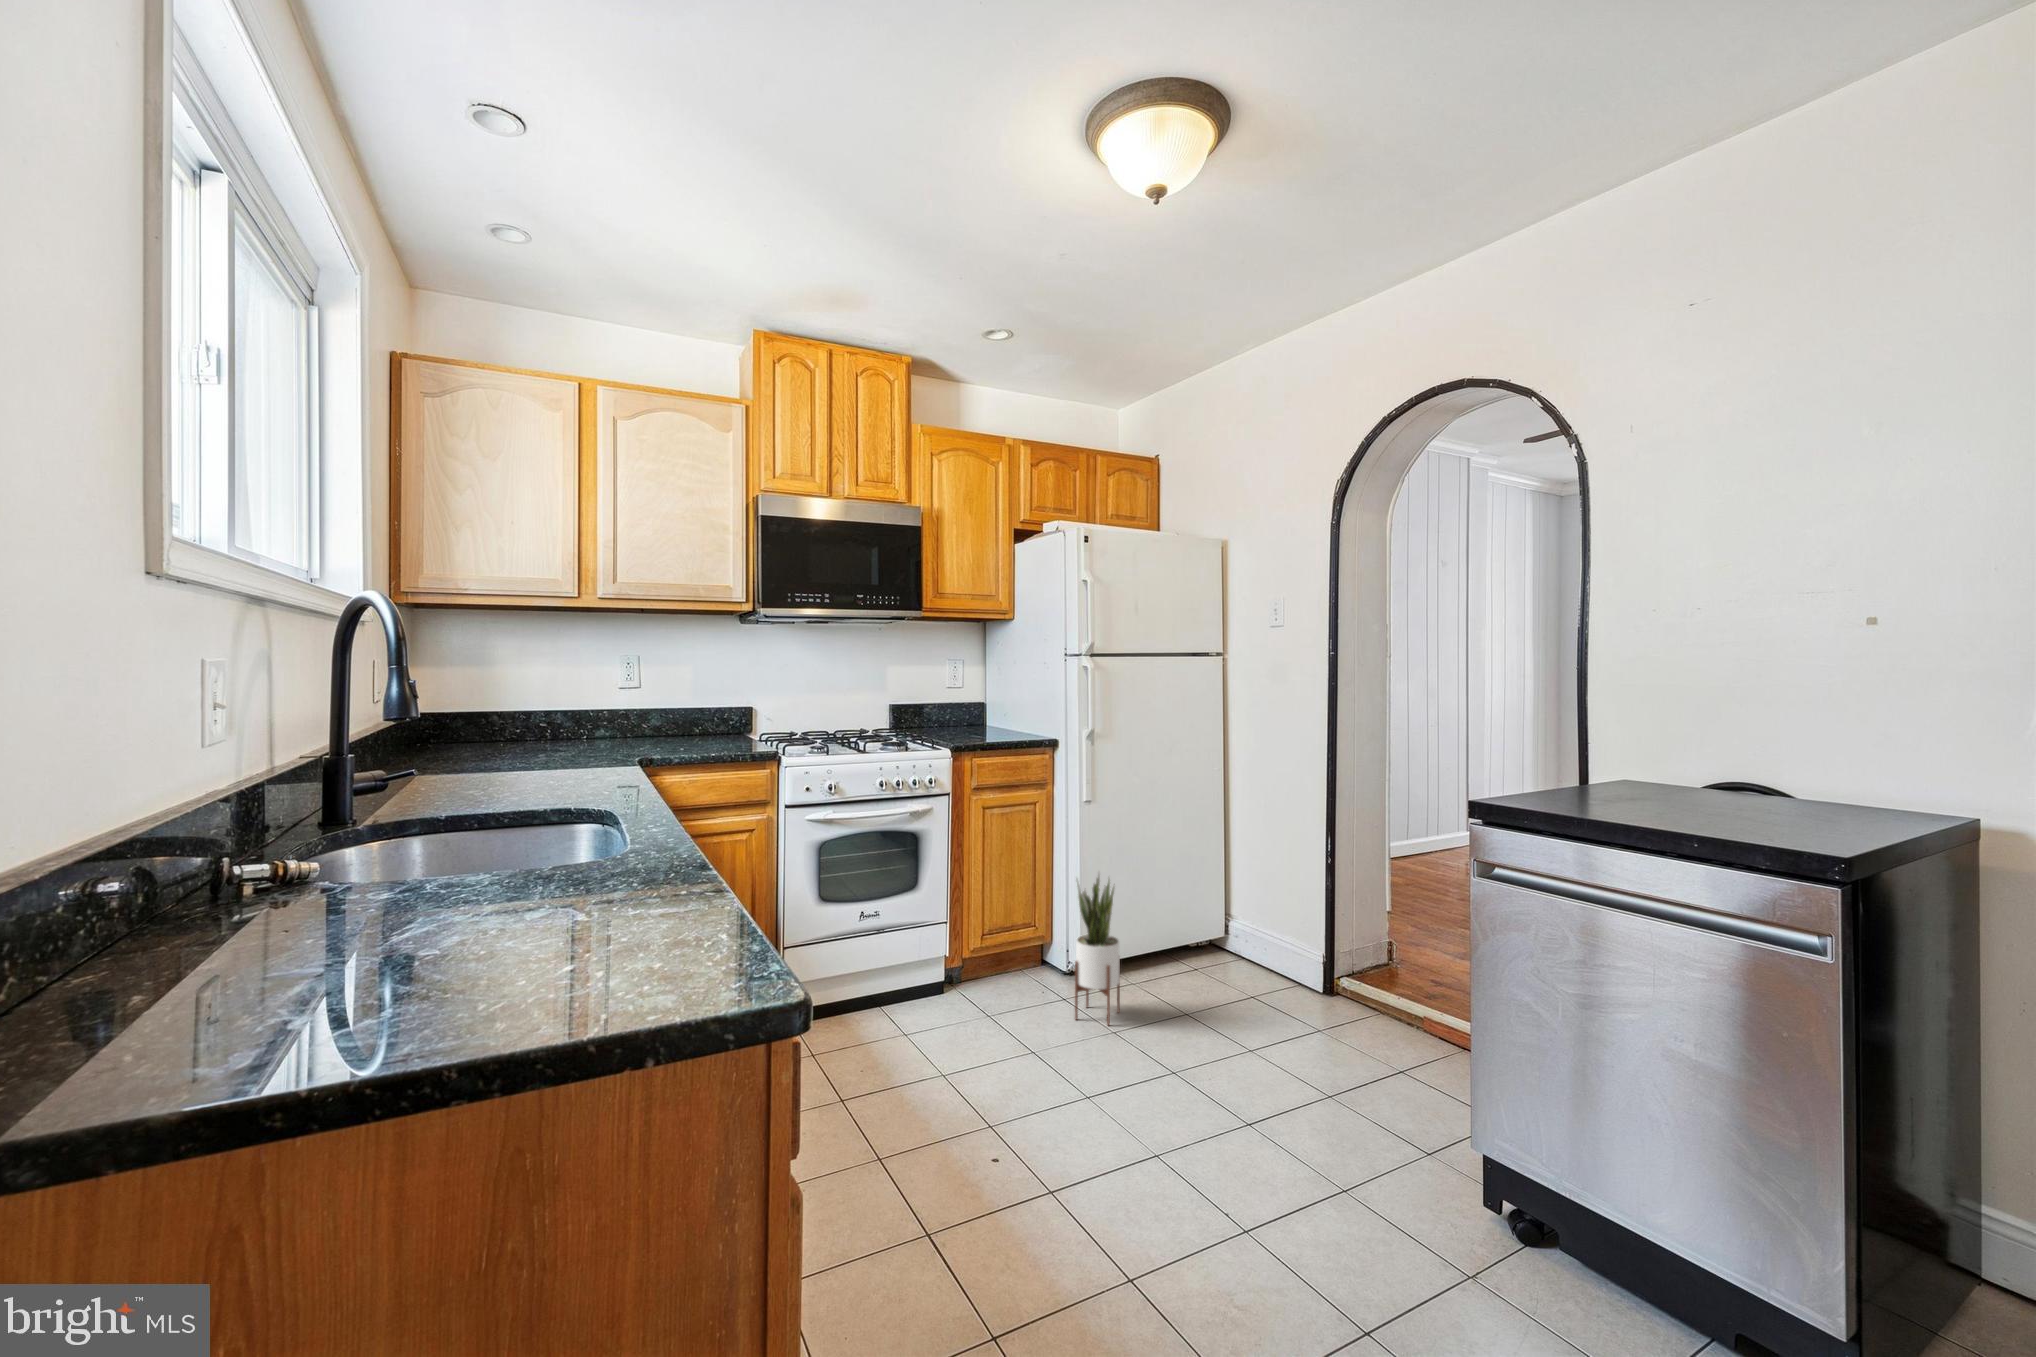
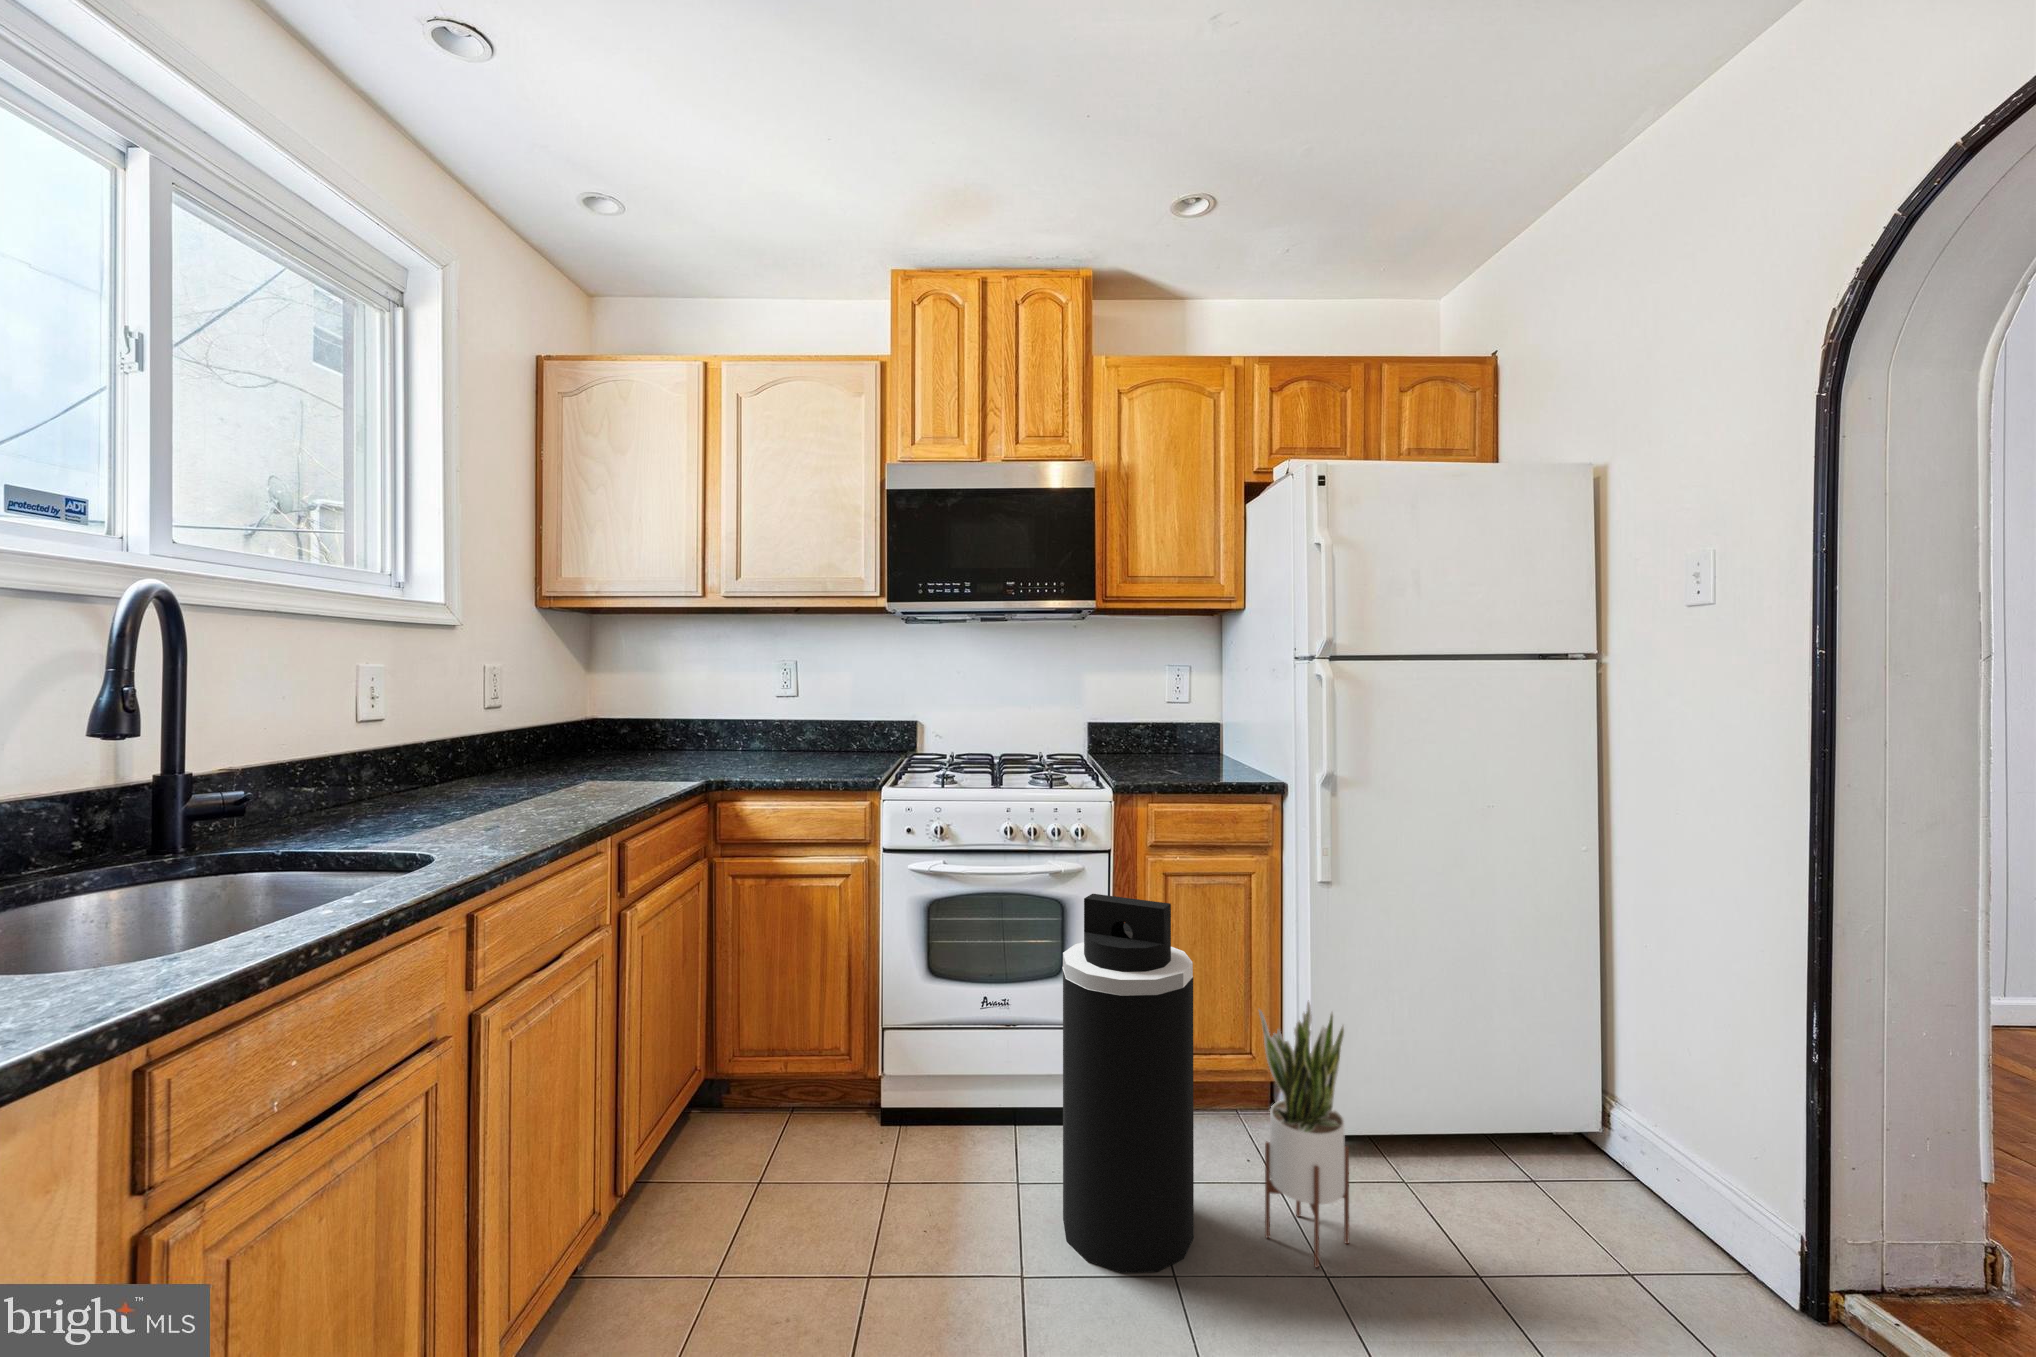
trash can: none [953,817,1037,1051] -> present [1062,894,1194,1273]

